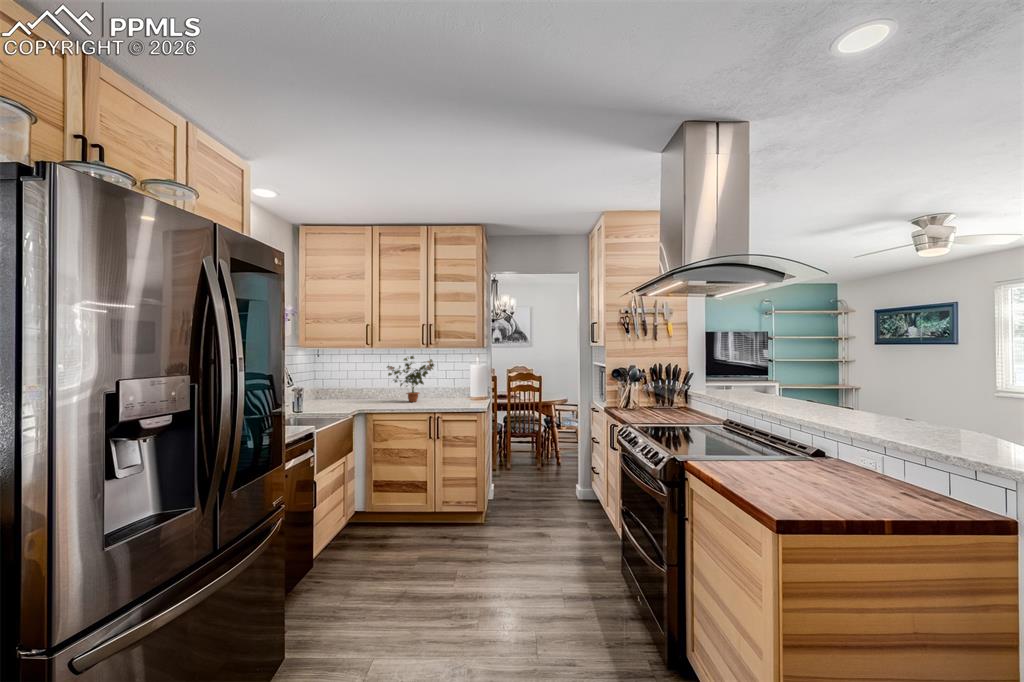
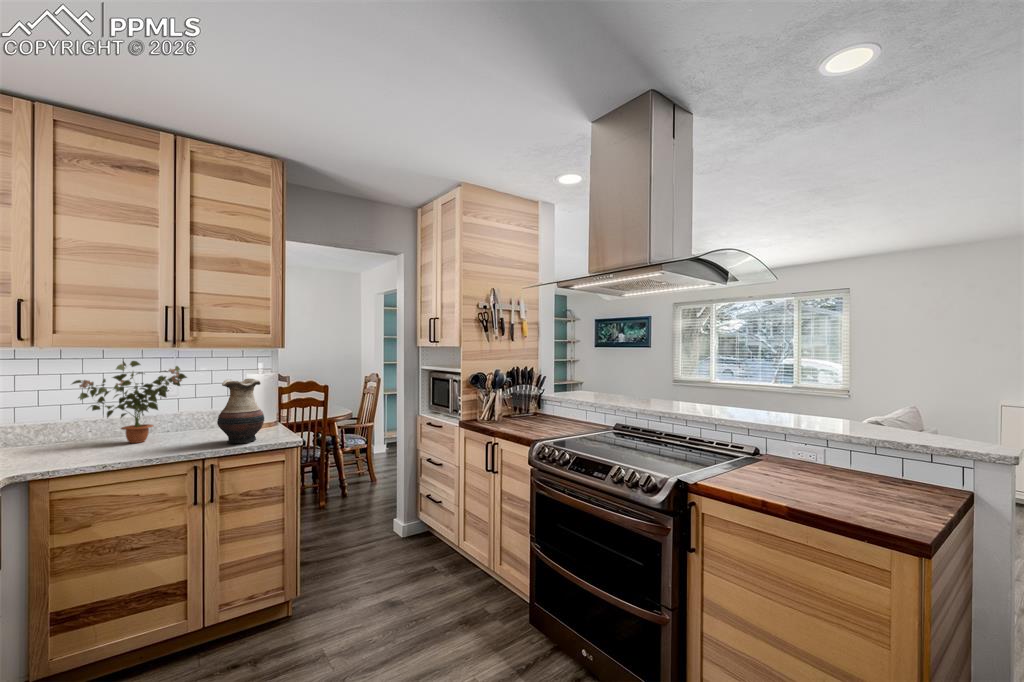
vase: none [444,368,469,407] -> present [217,379,264,444]

